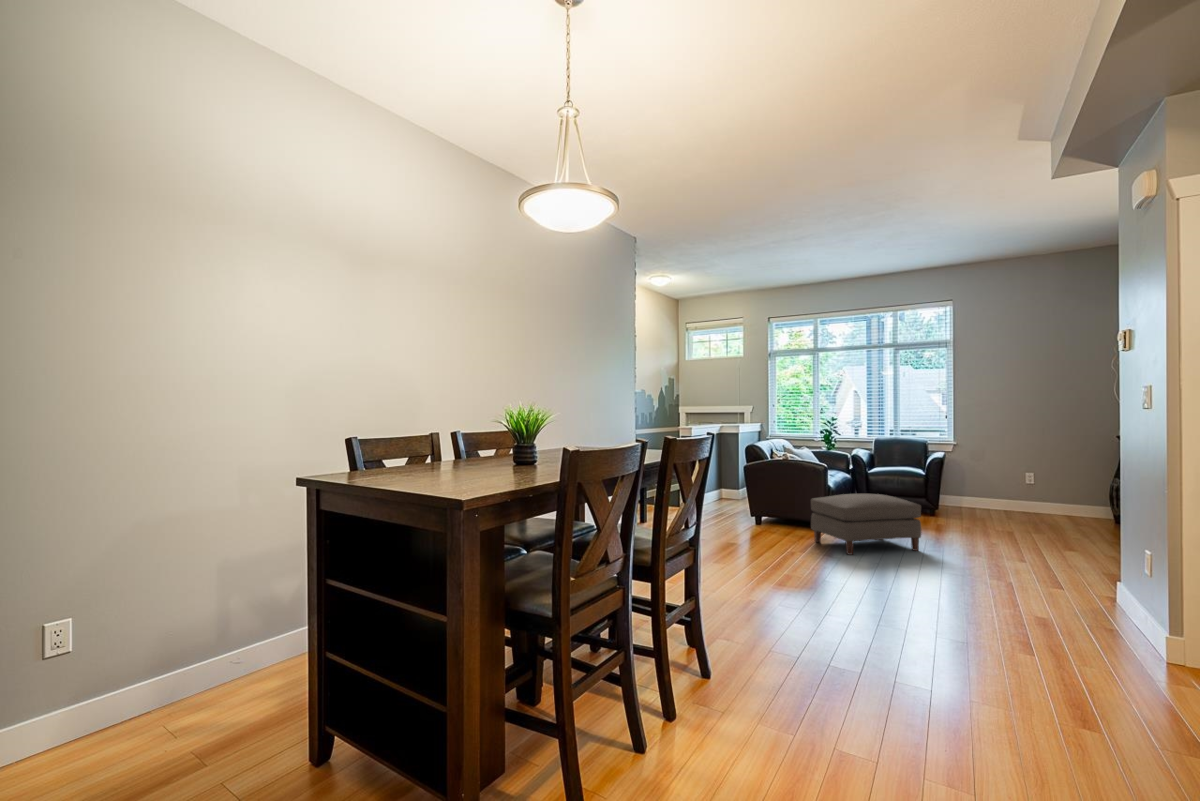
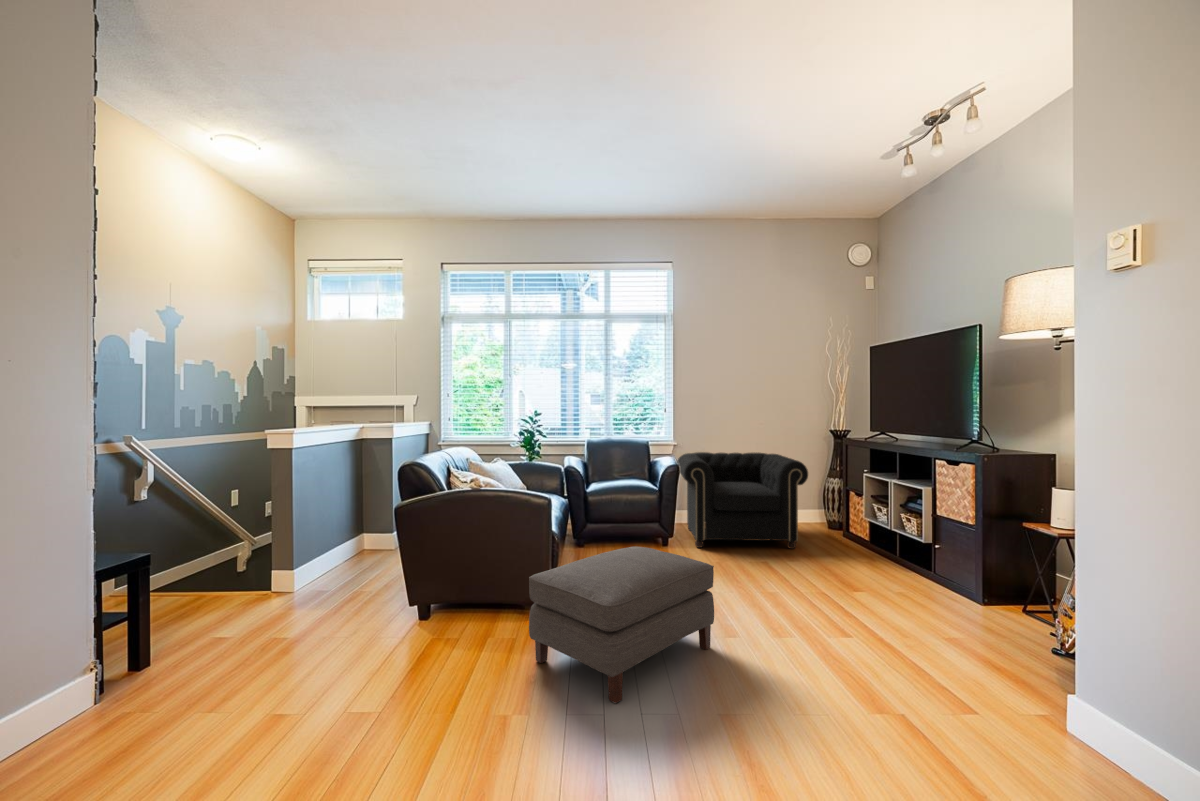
armchair: none [947,451,1065,528] -> present [678,452,808,549]

